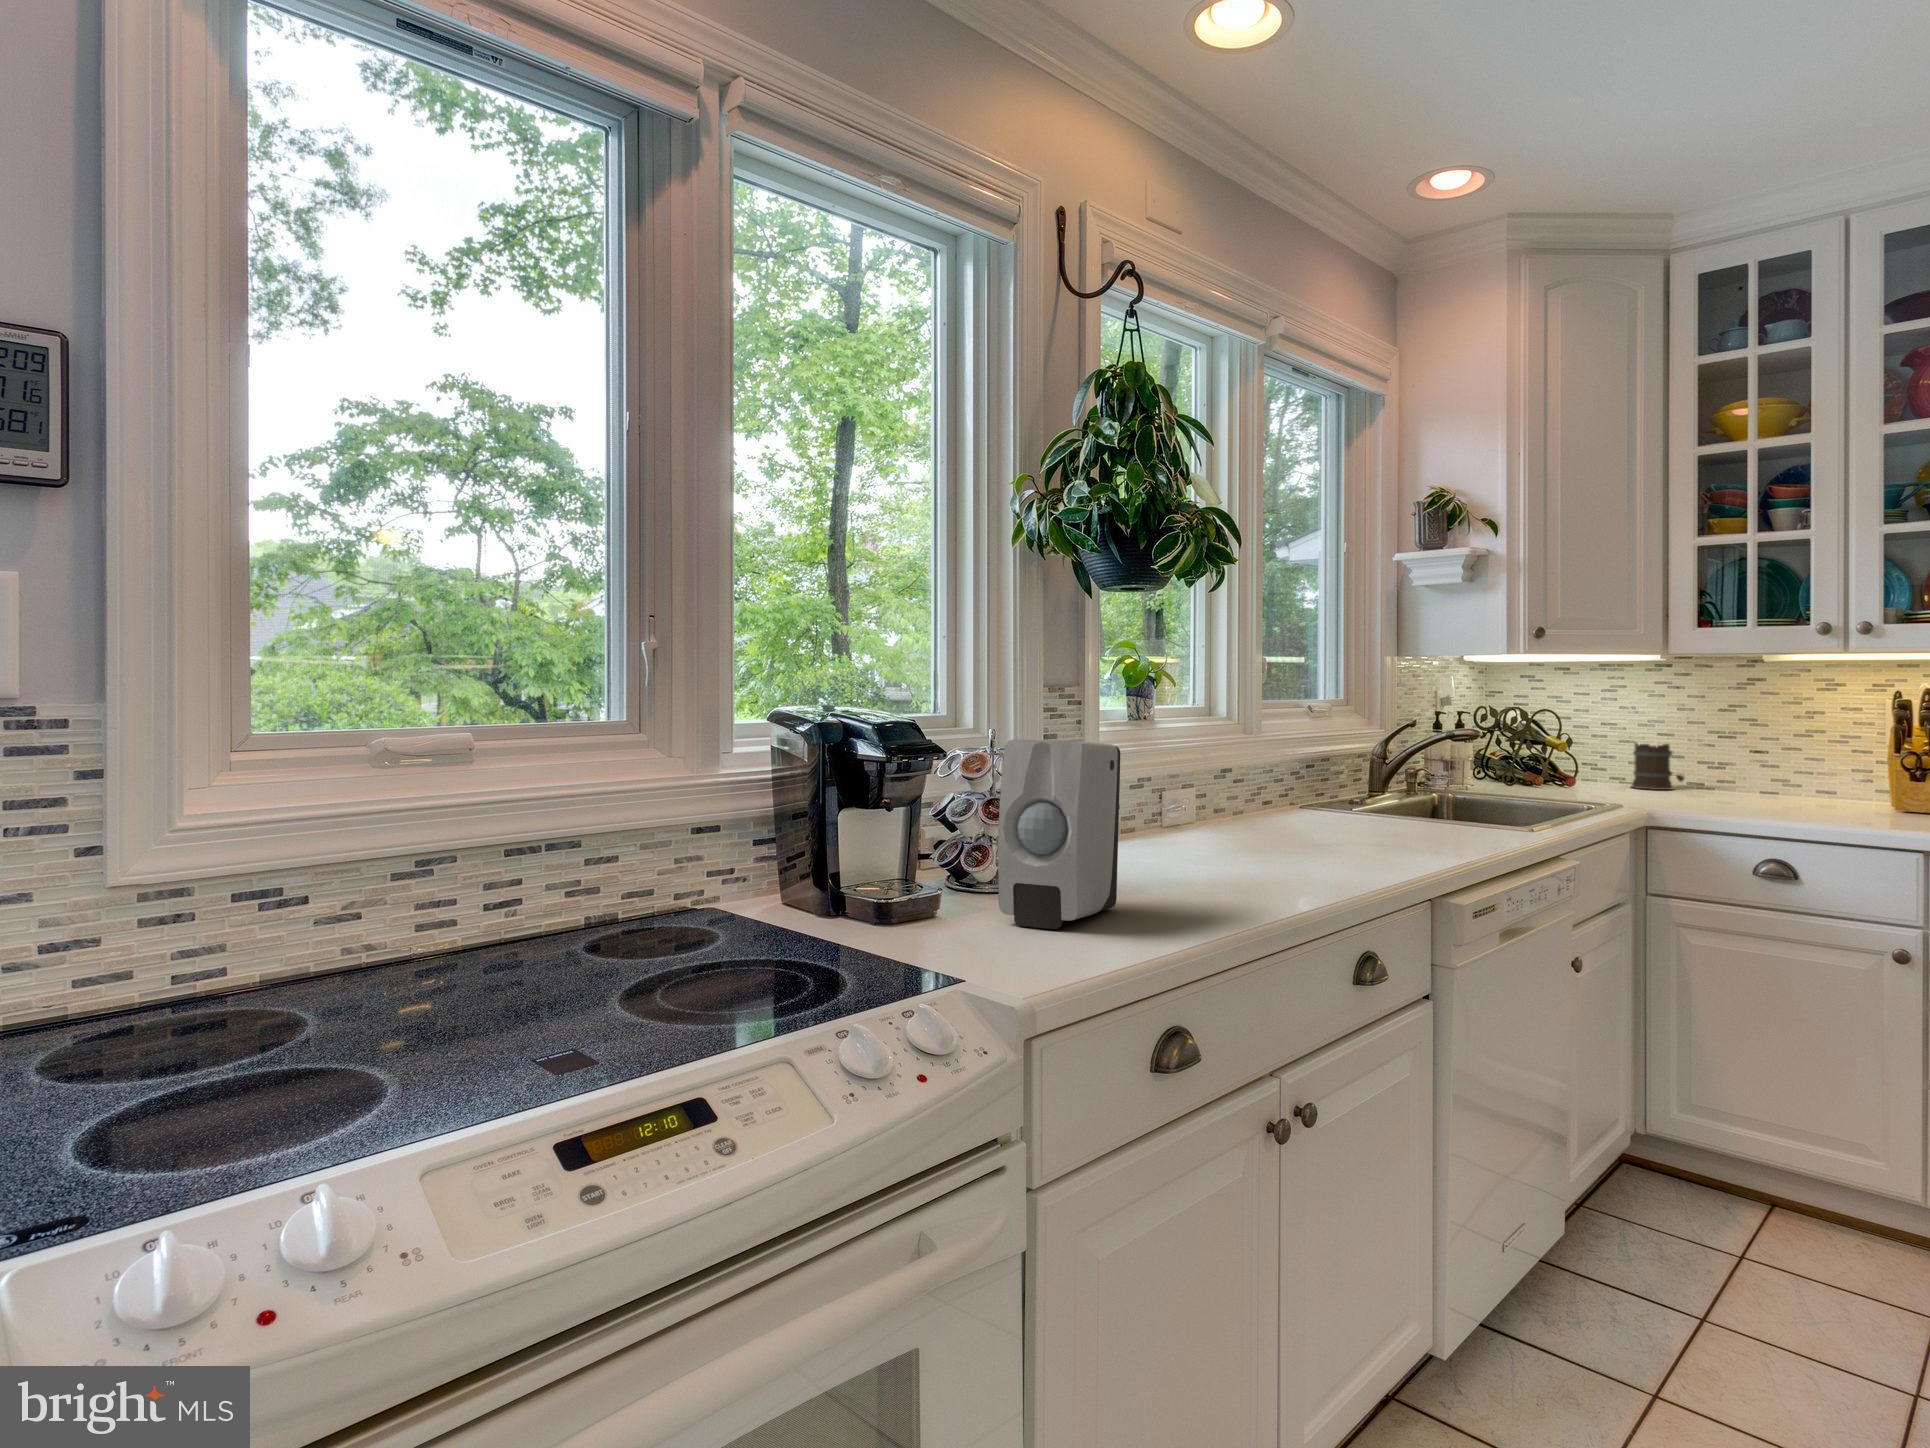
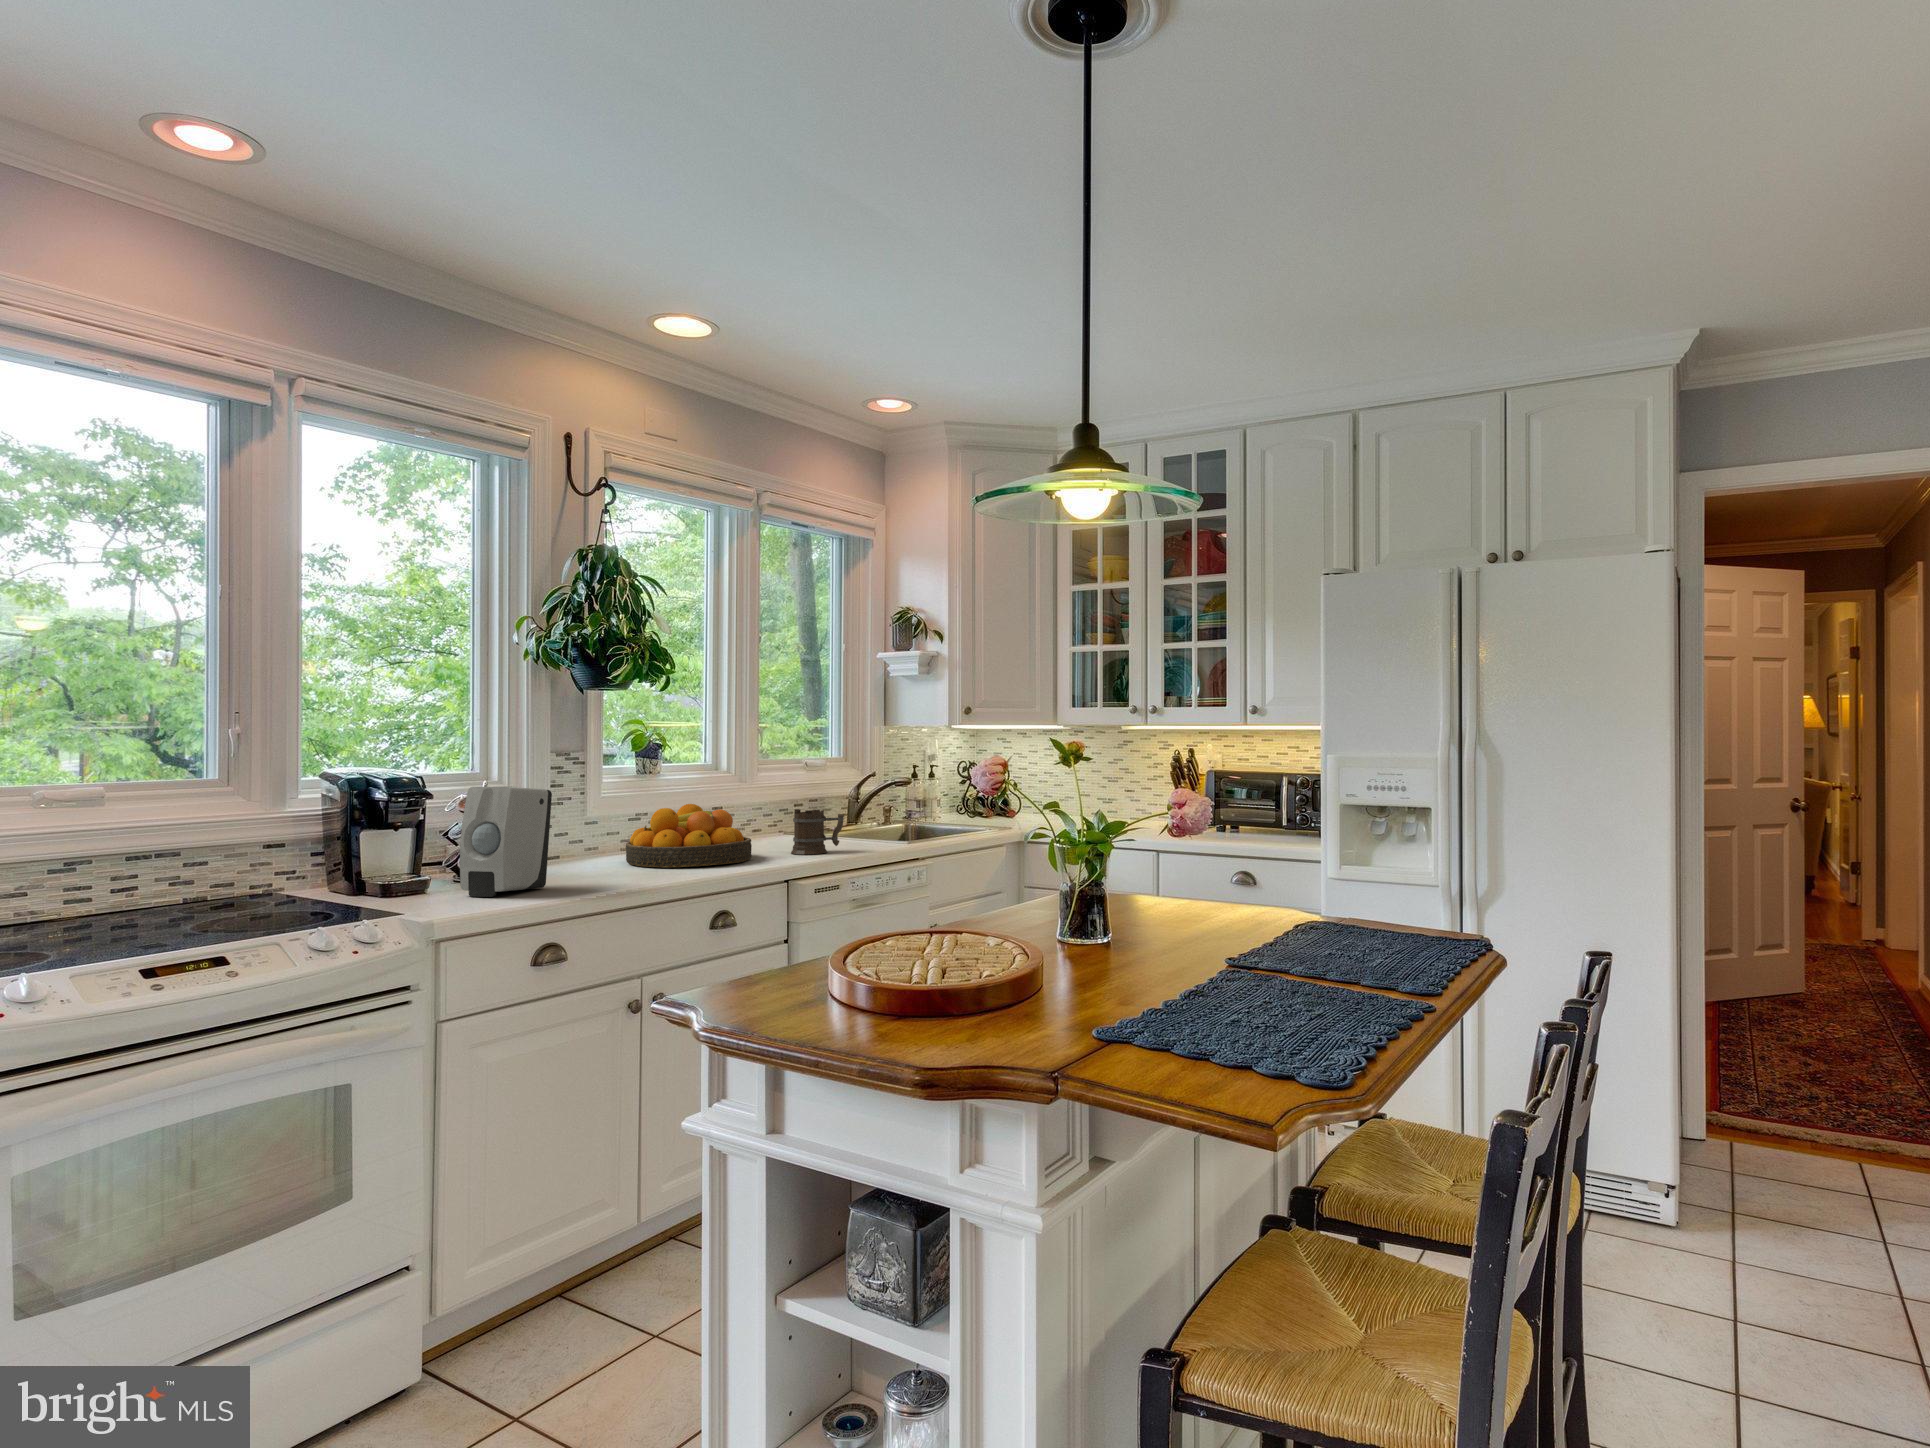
mug: present [1632,743,1684,790] -> present [791,809,844,854]
fruit bowl: none [1158,766,1347,868] -> present [626,804,752,867]

